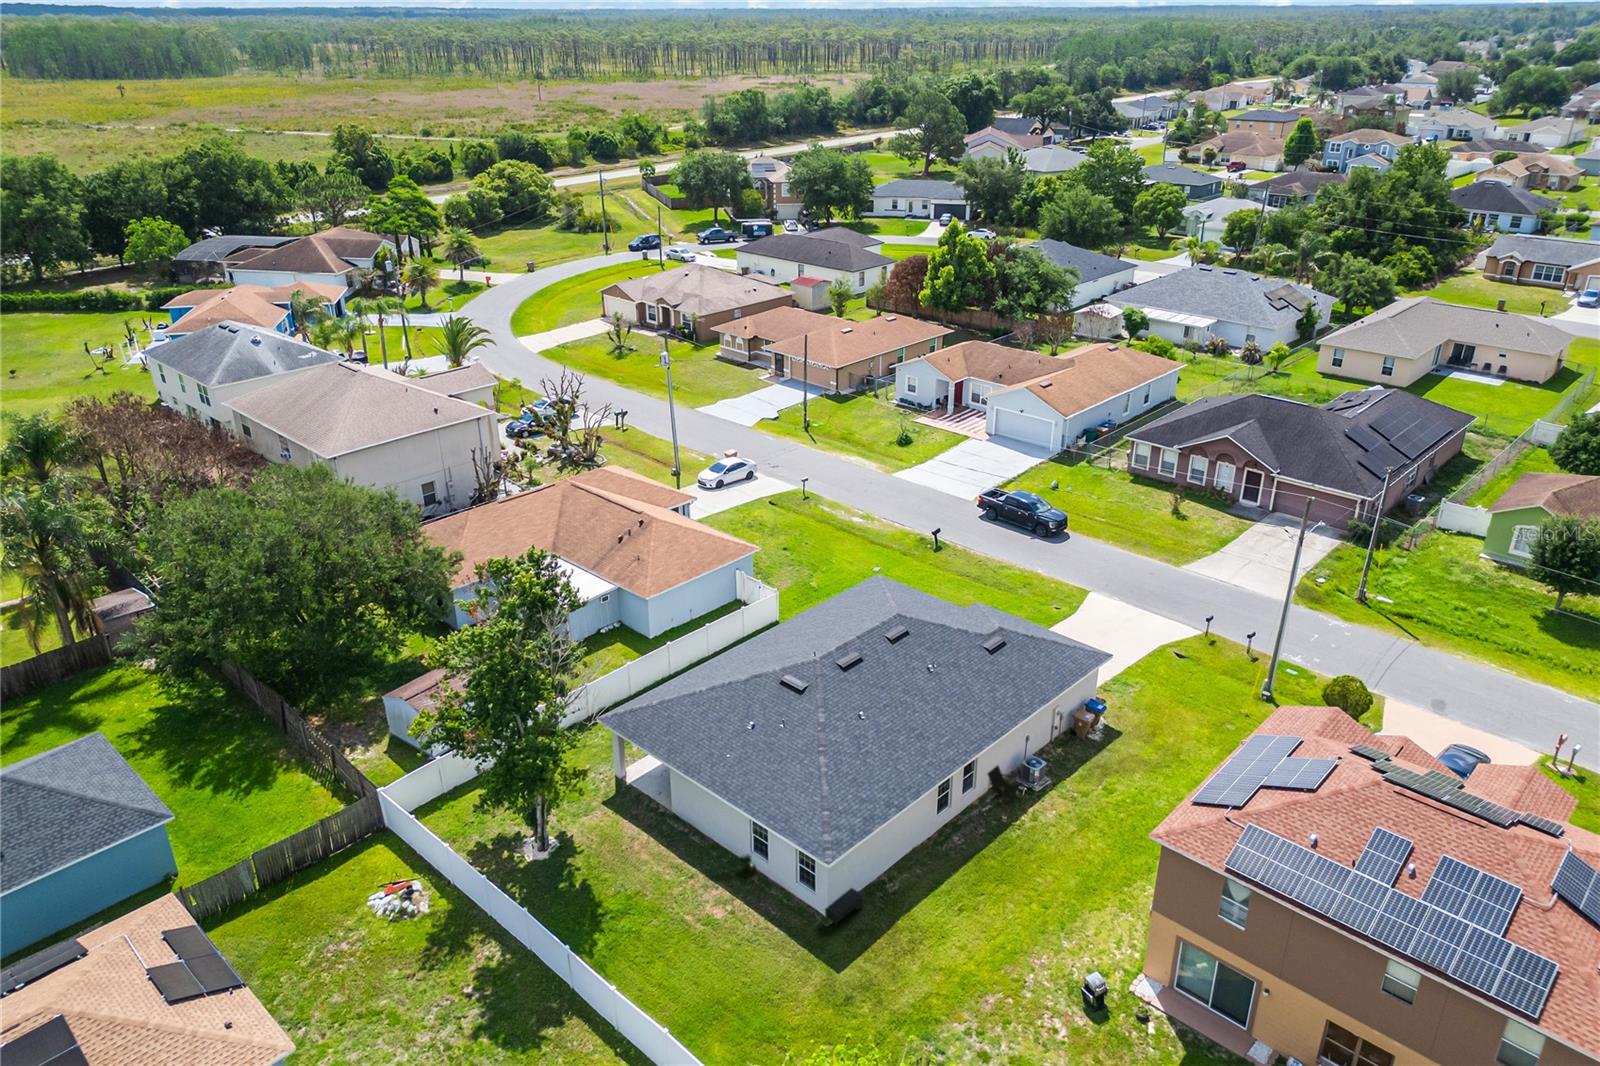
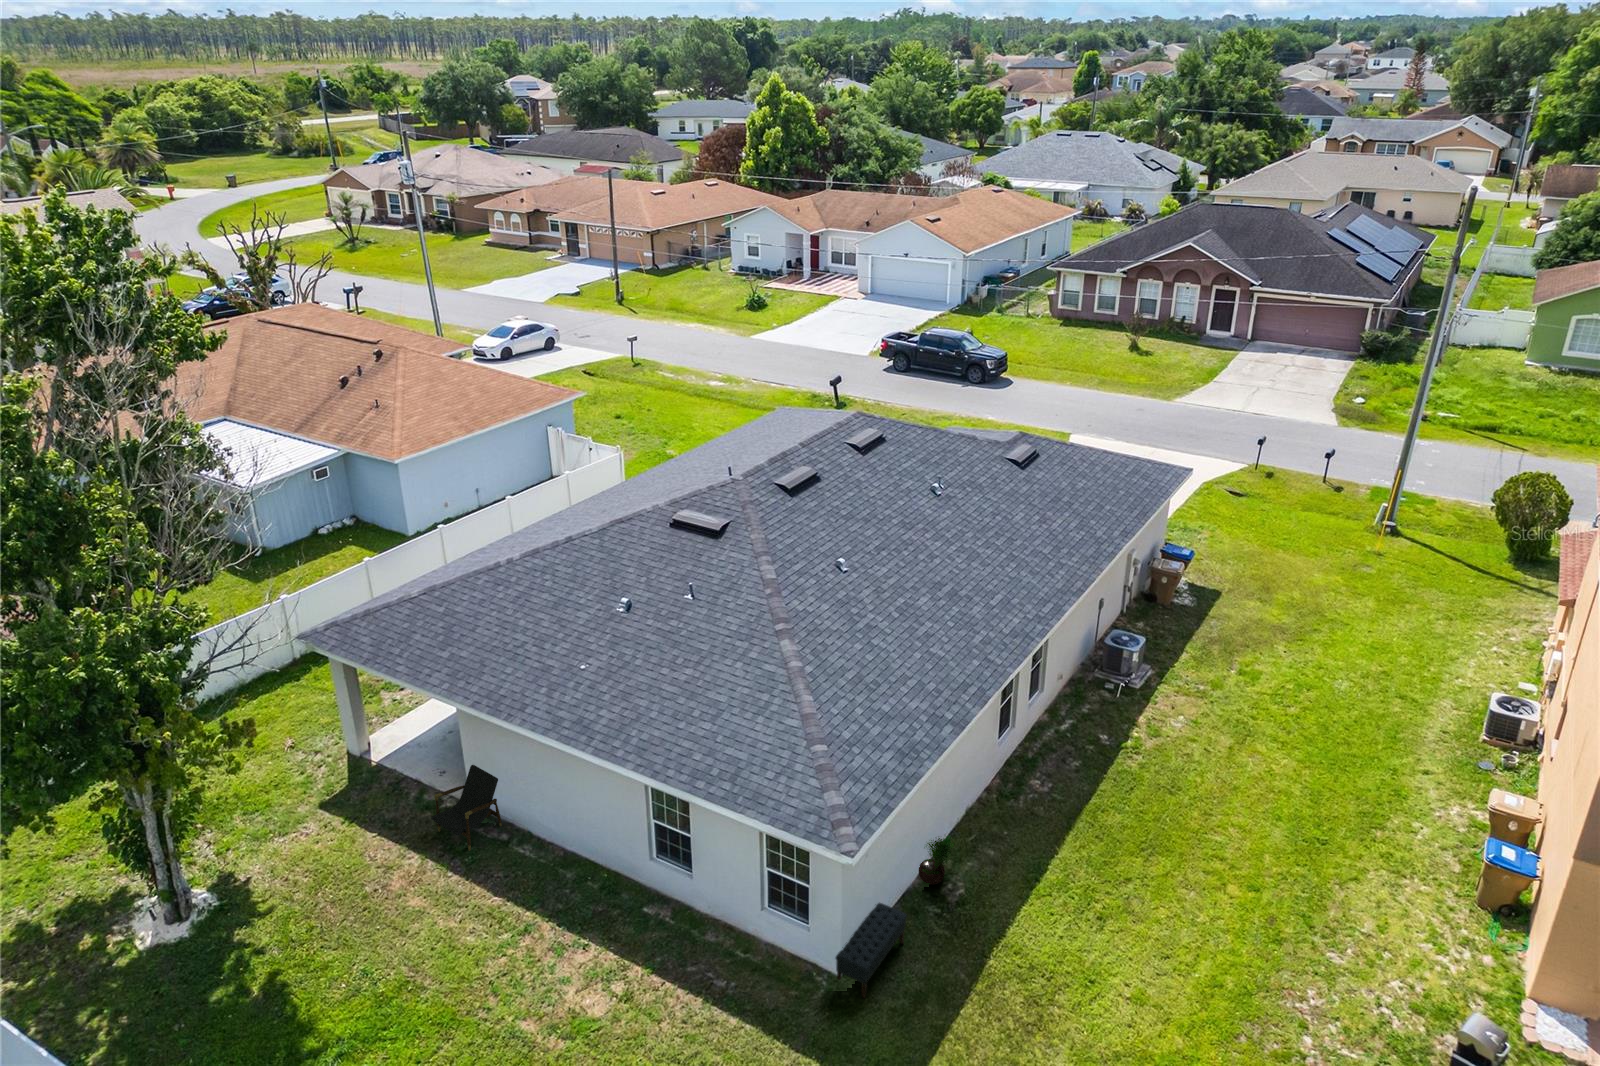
lounge chair: present [988,766,1018,803] -> present [431,765,501,851]
potted tree: present [739,854,756,876] -> present [919,836,951,885]

